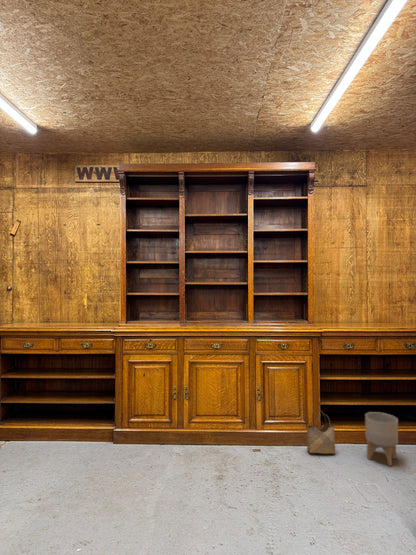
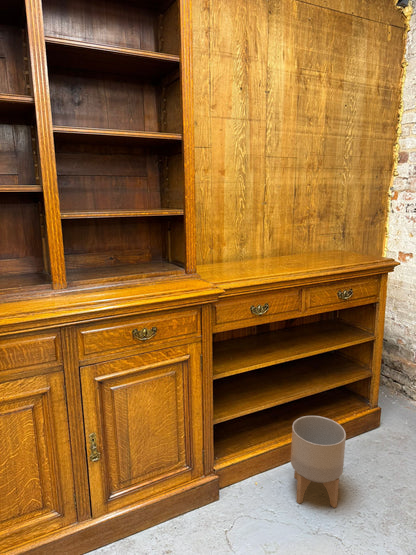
woven basket: present [306,424,335,454] -> none [198,441,248,532]

